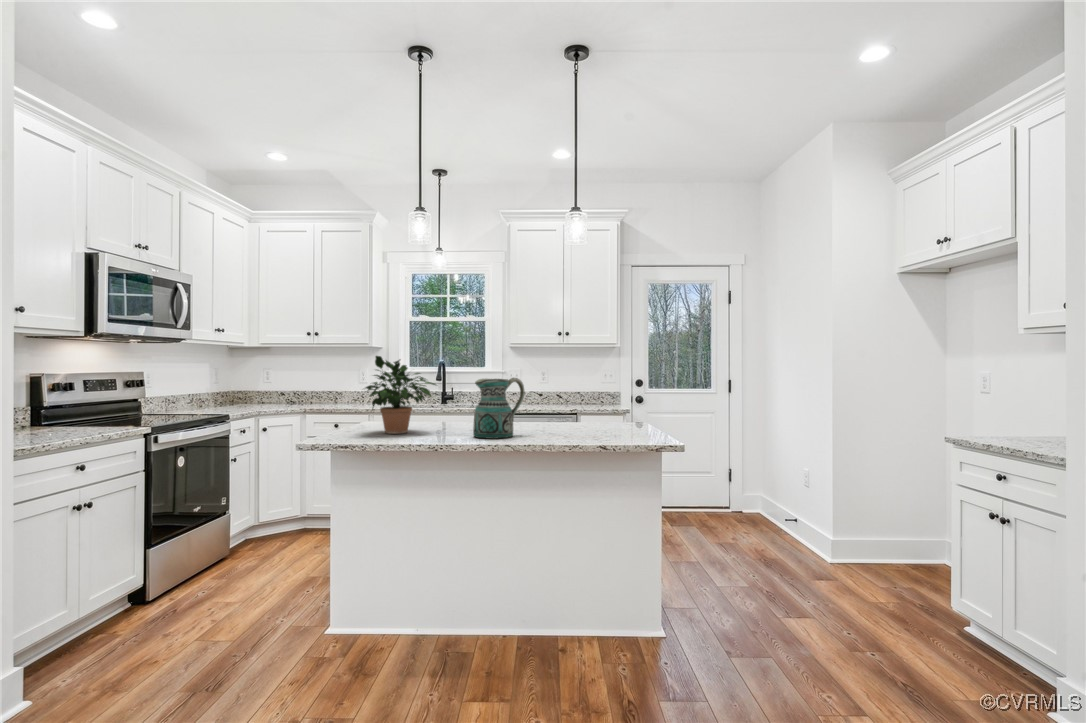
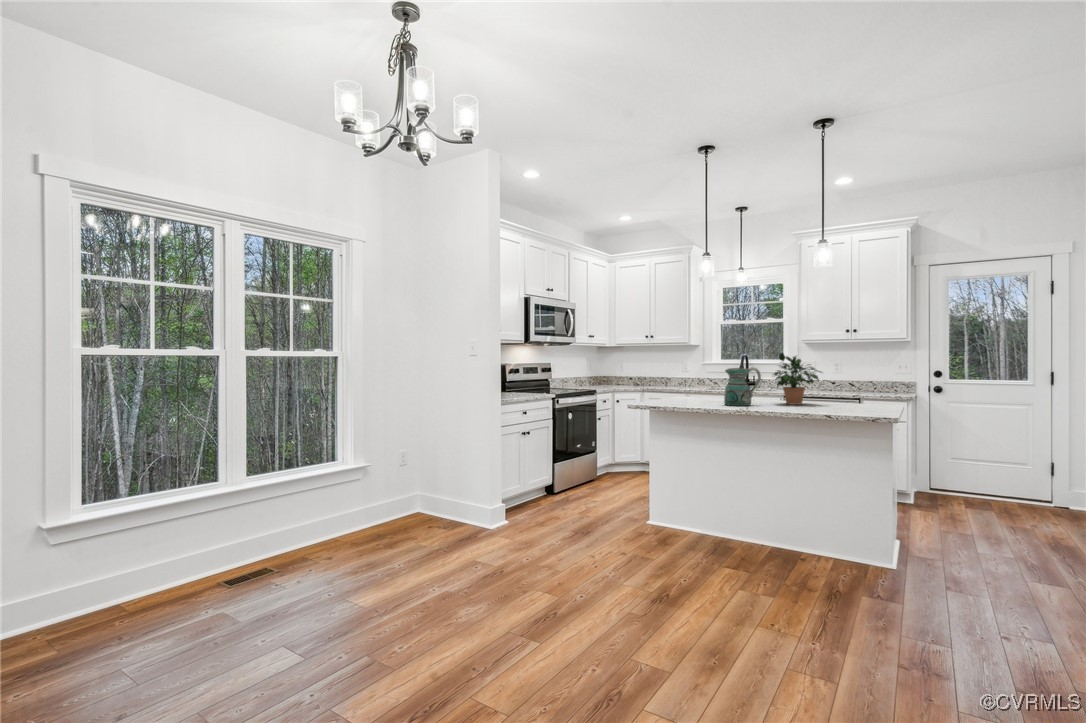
potted plant: present [365,356,436,434] -> present [774,353,822,405]

